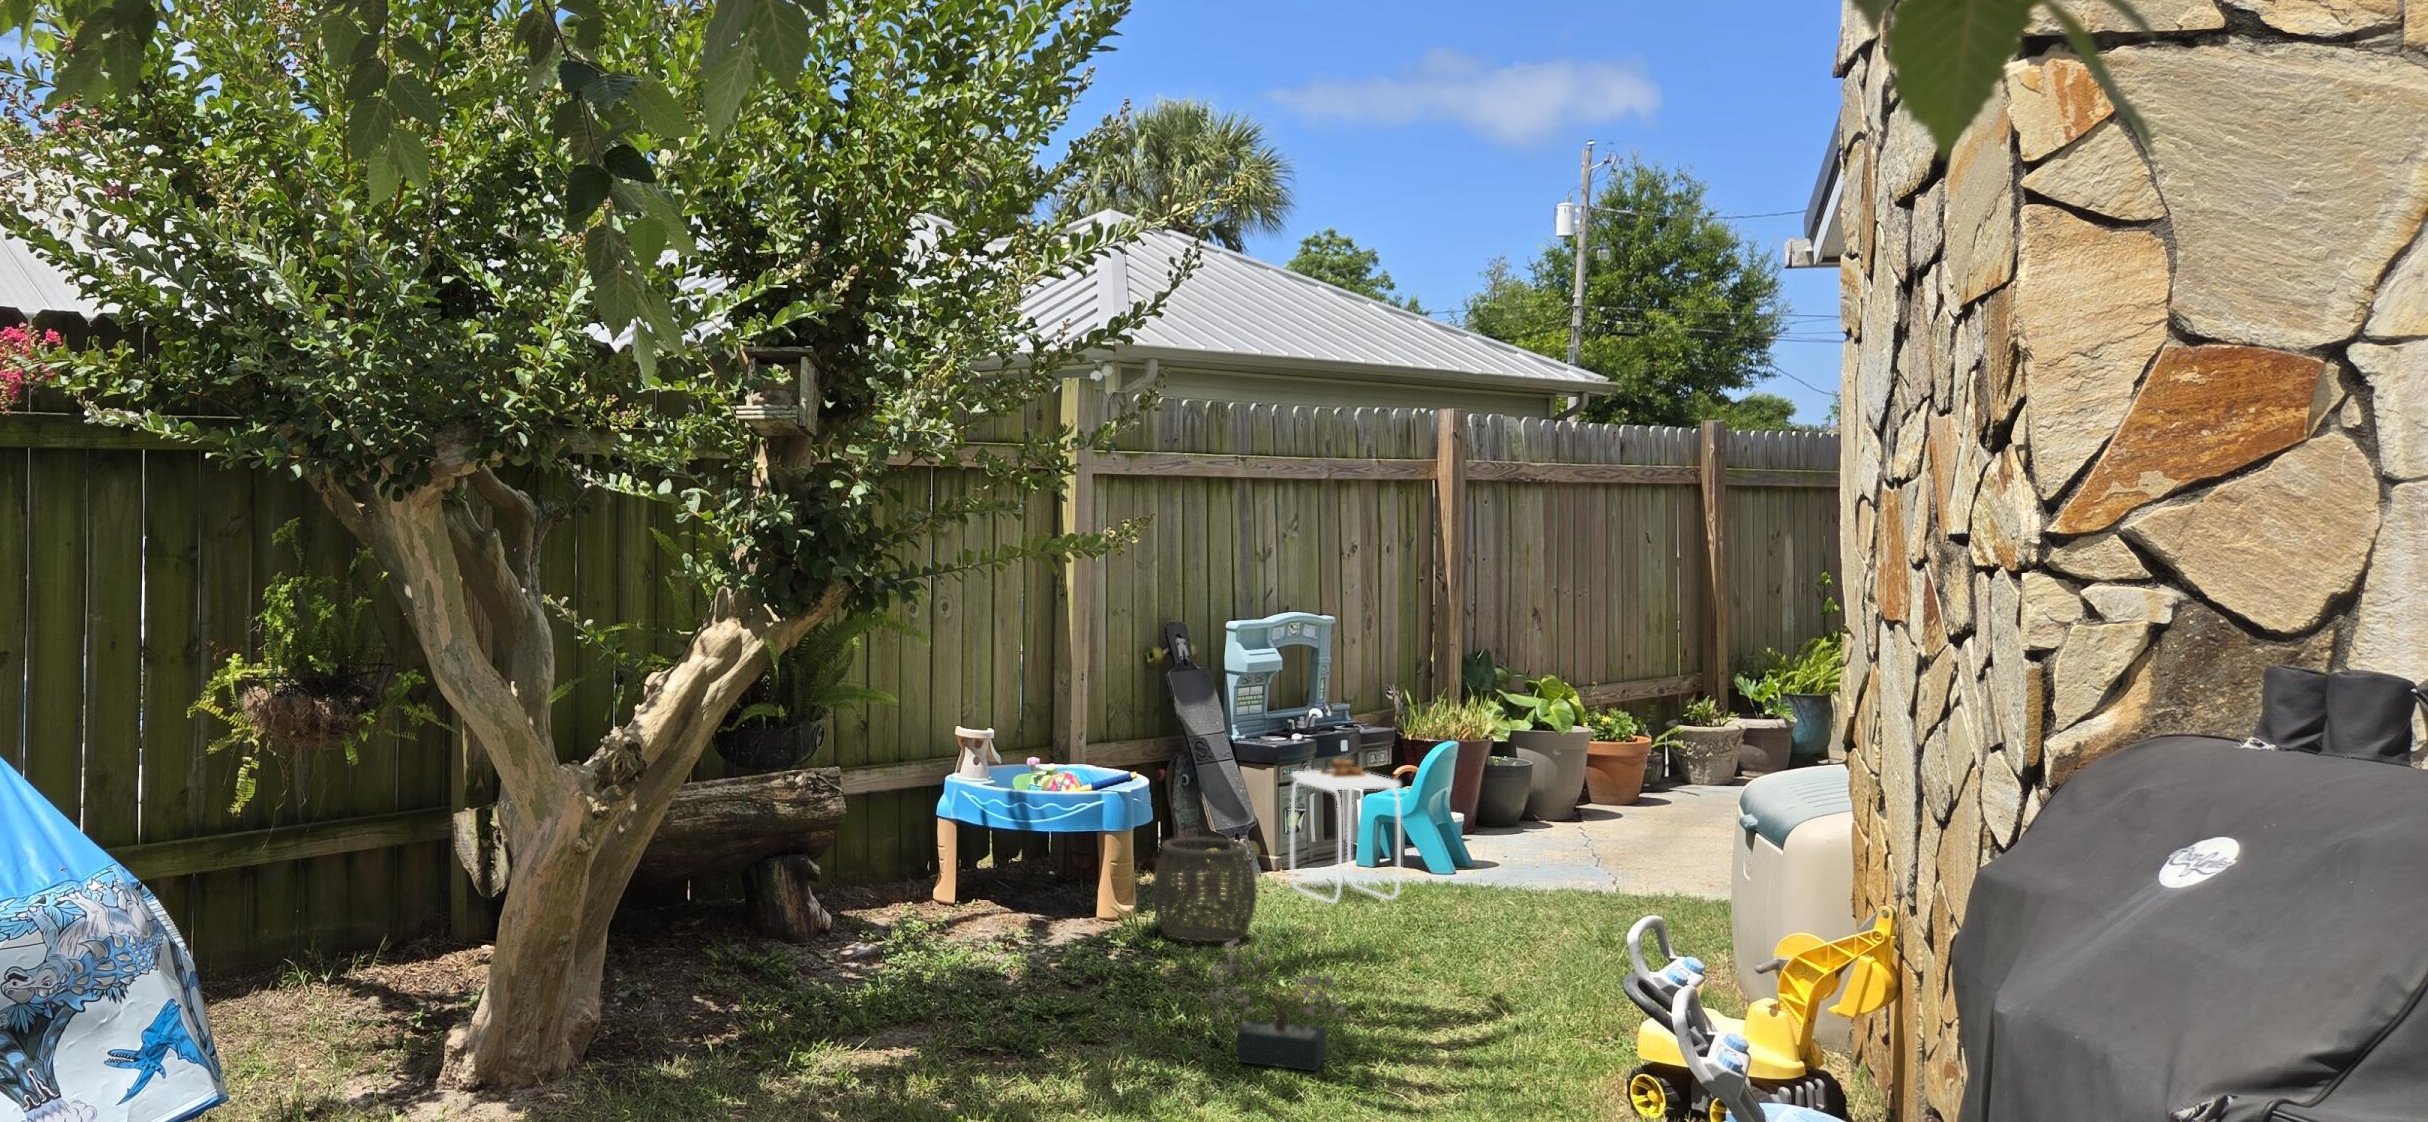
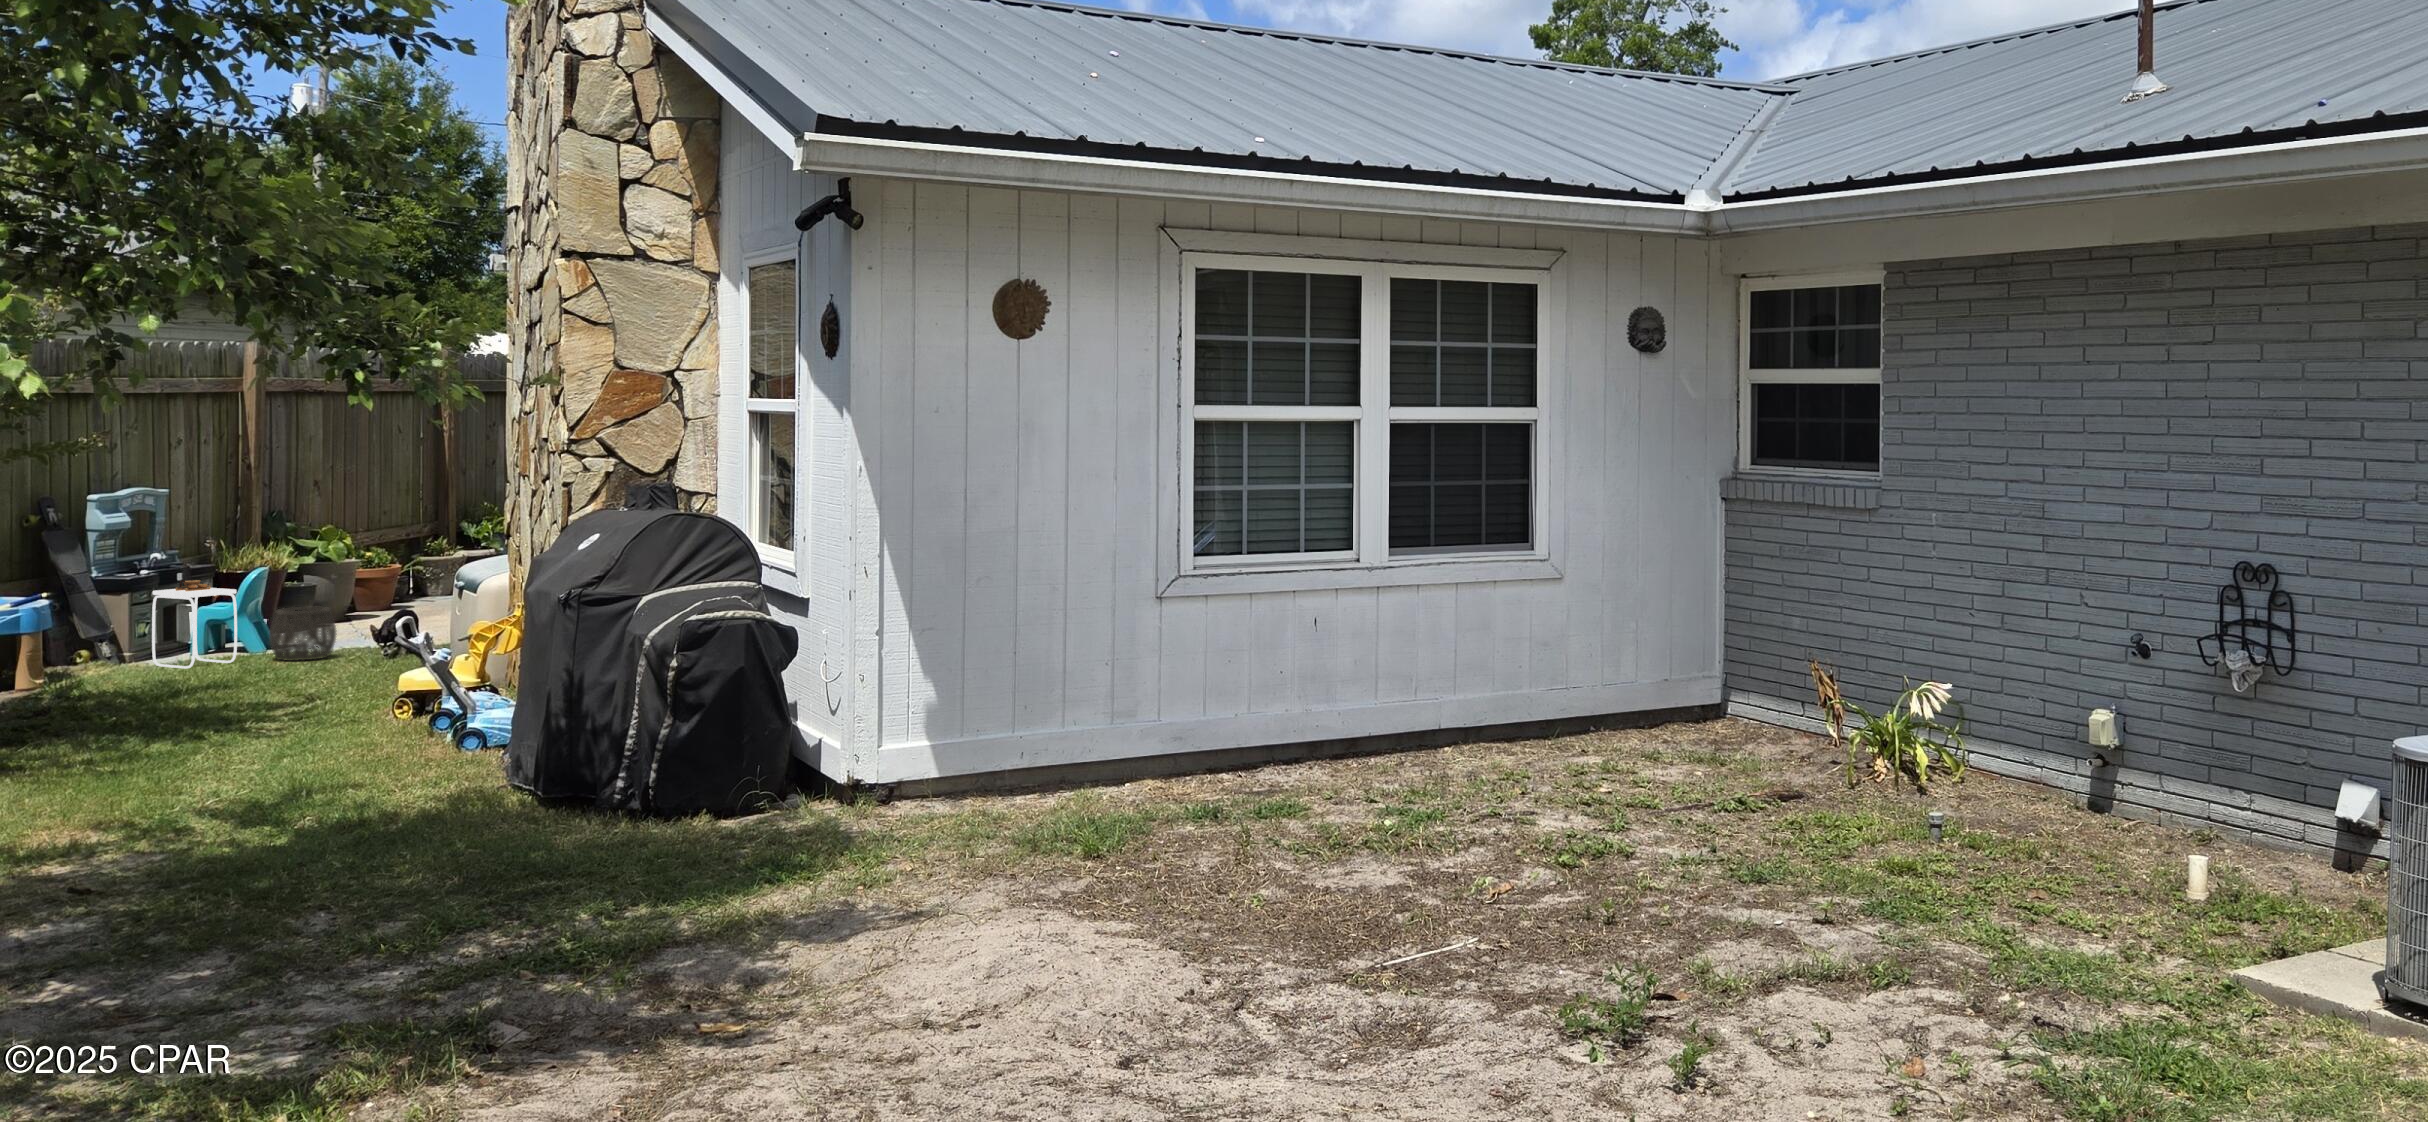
woven basket: present [1153,837,1258,942] -> present [270,607,337,661]
decorative plant: present [1210,938,1345,1071] -> none [144,662,234,725]

